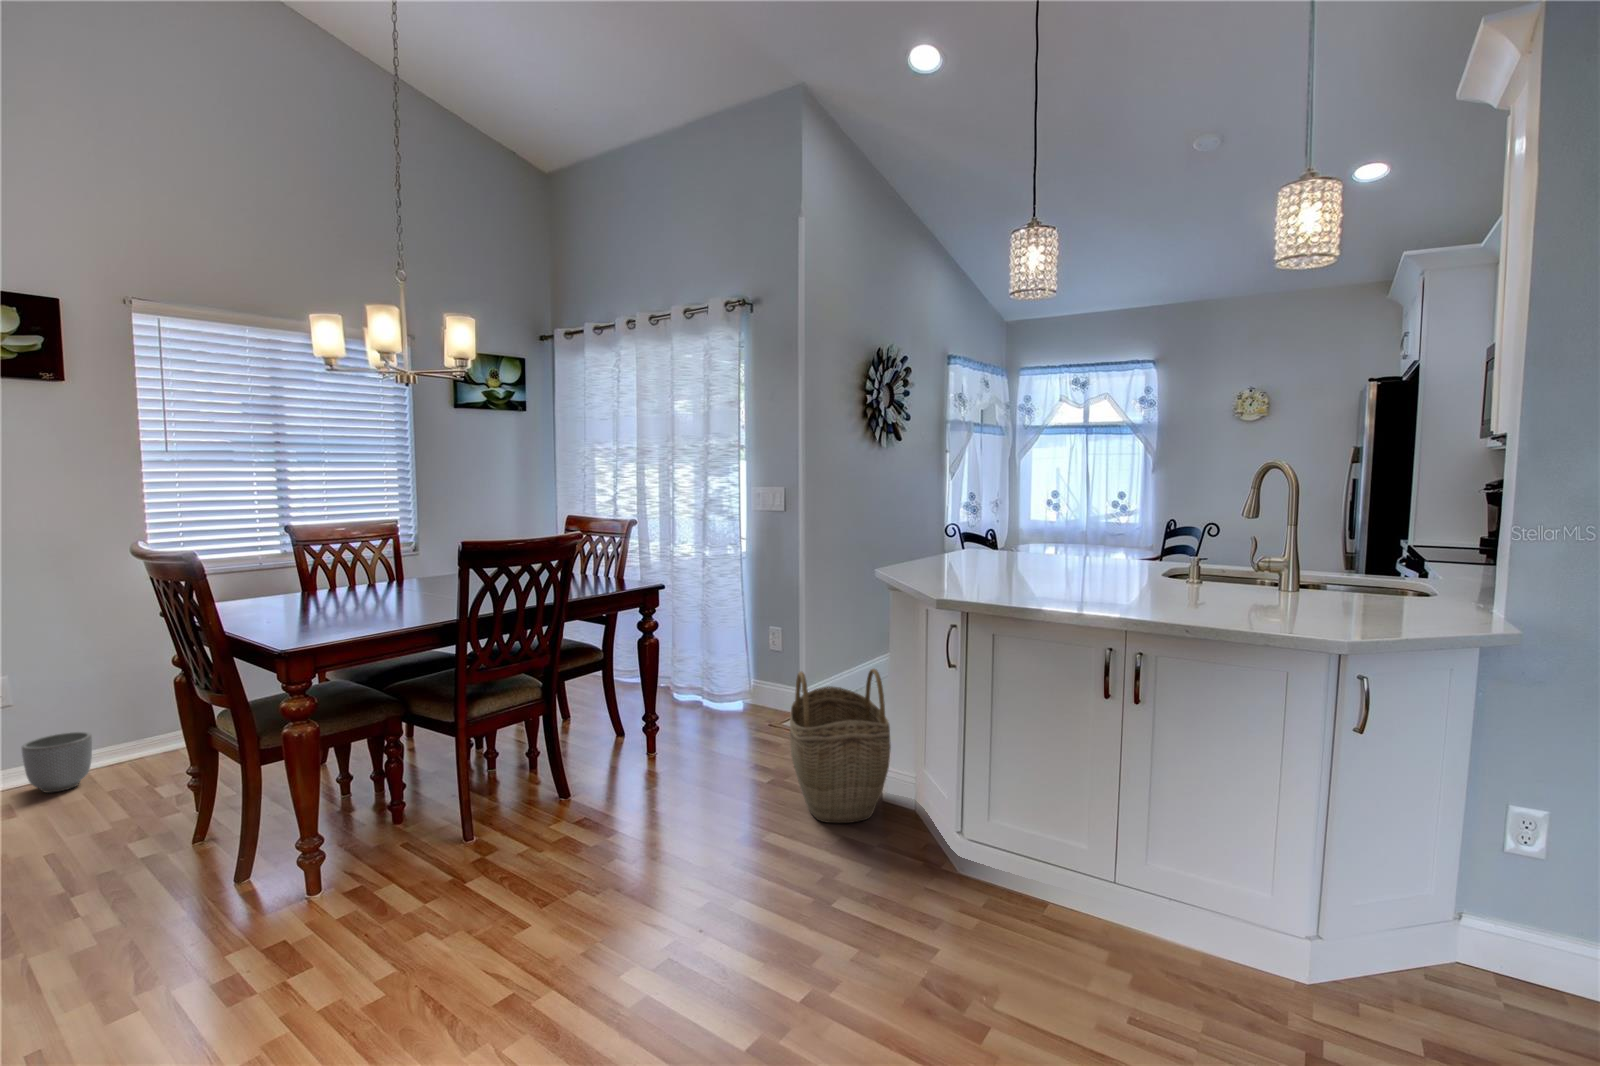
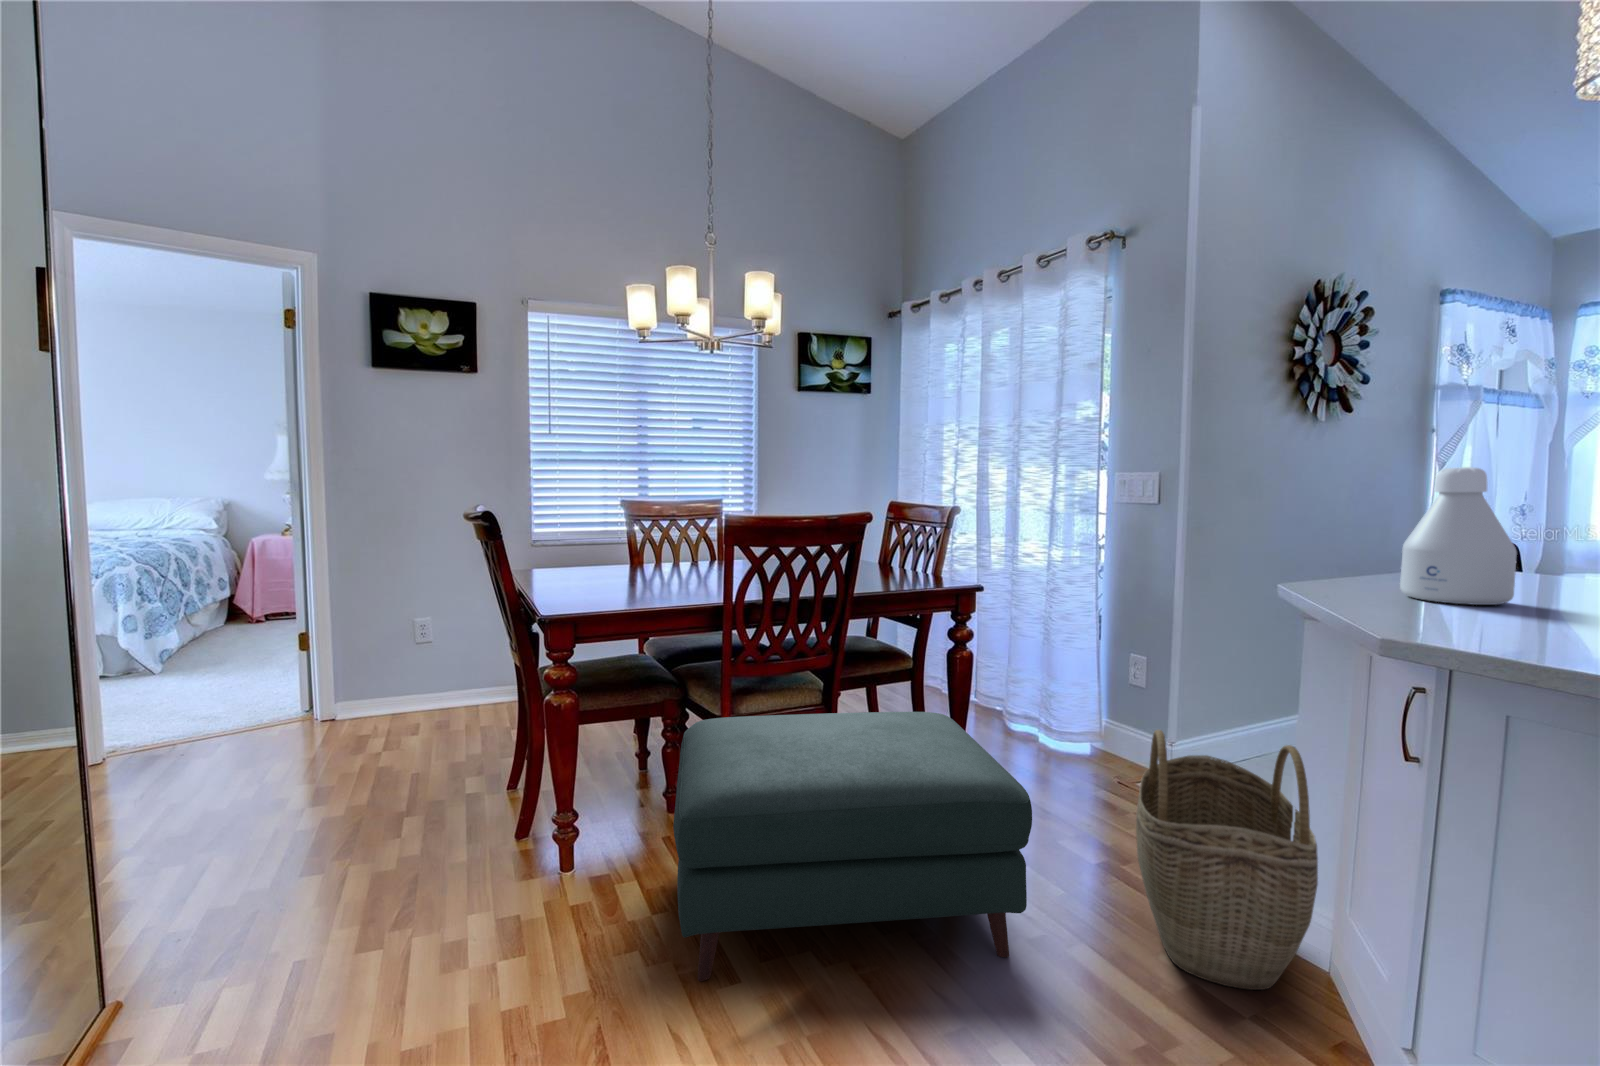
bottle: none [923,495,972,573] -> present [1400,467,1517,605]
ottoman: none [431,688,729,917] -> present [673,712,1032,981]
planter: present [22,732,92,793] -> none [439,667,486,716]

